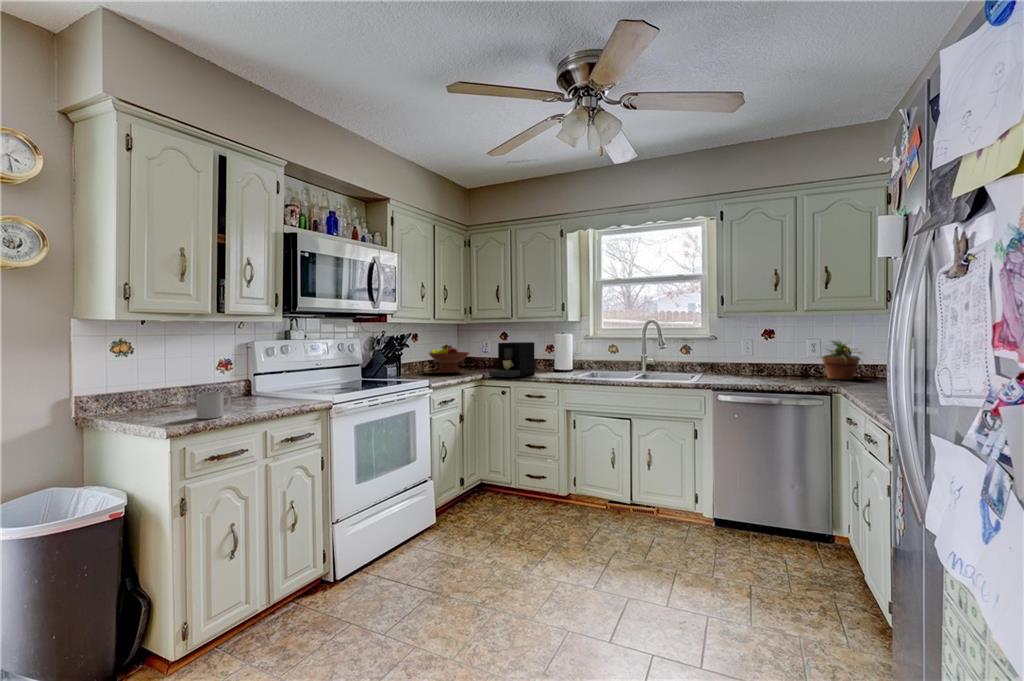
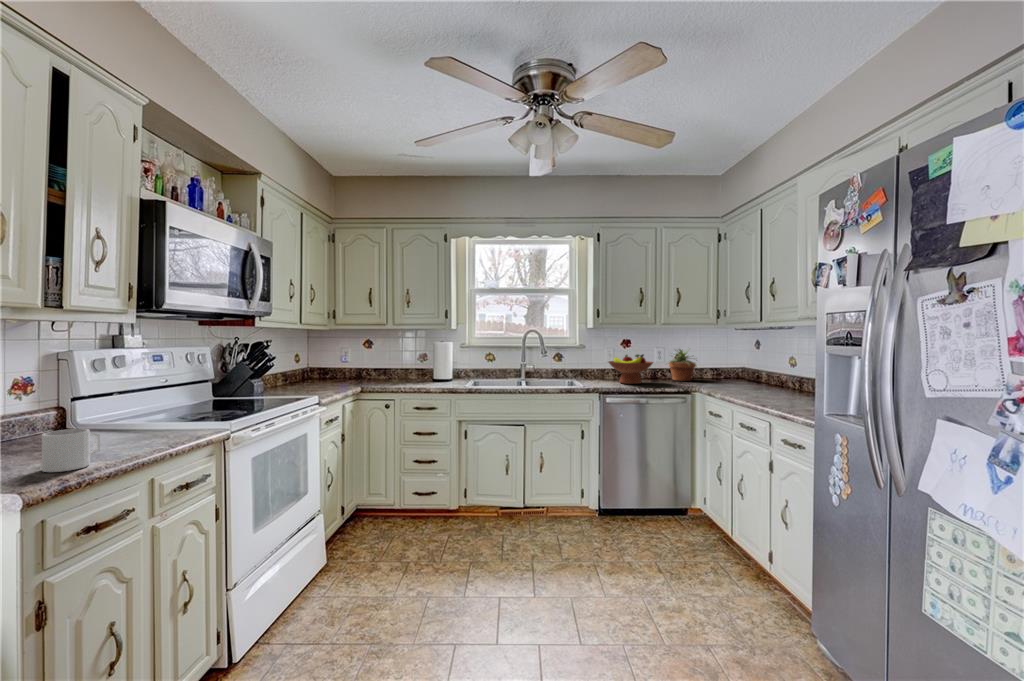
coffee maker: present [489,342,535,377] -> none [375,350,418,388]
fruit bowl: present [429,345,469,373] -> present [609,354,653,384]

